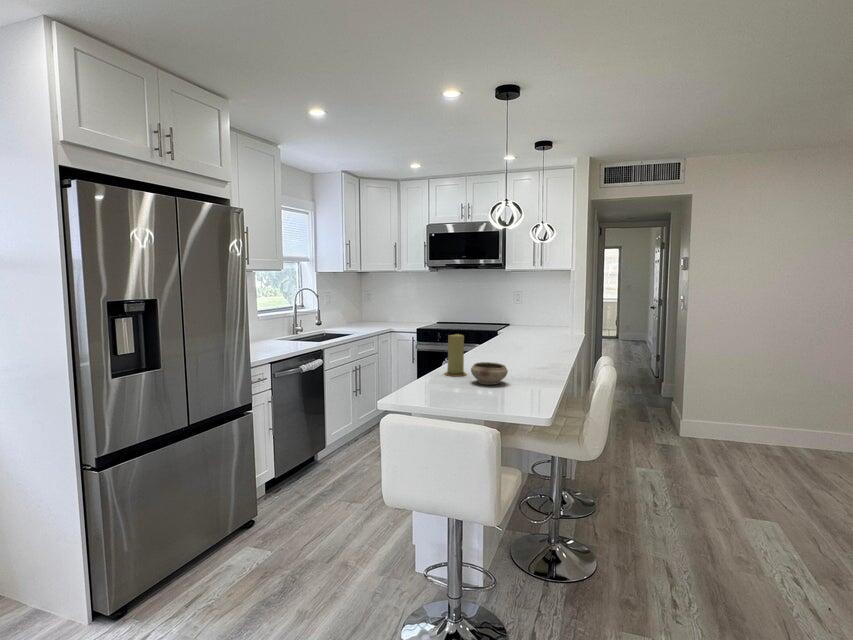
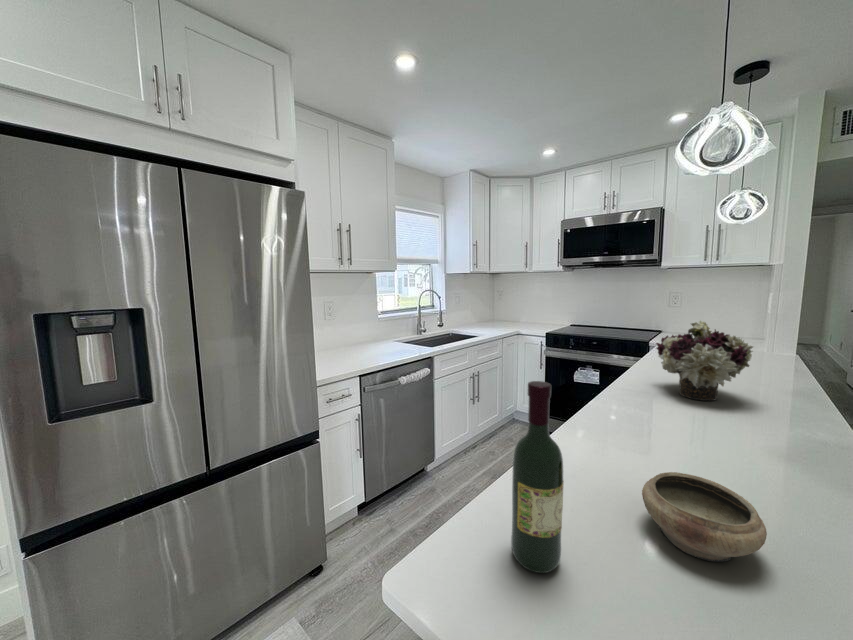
flower arrangement: none [491,307,536,355] -> present [656,320,753,401]
wine bottle: none [424,321,442,391] -> present [511,381,564,573]
candle: present [444,334,466,376] -> none [571,385,622,478]

